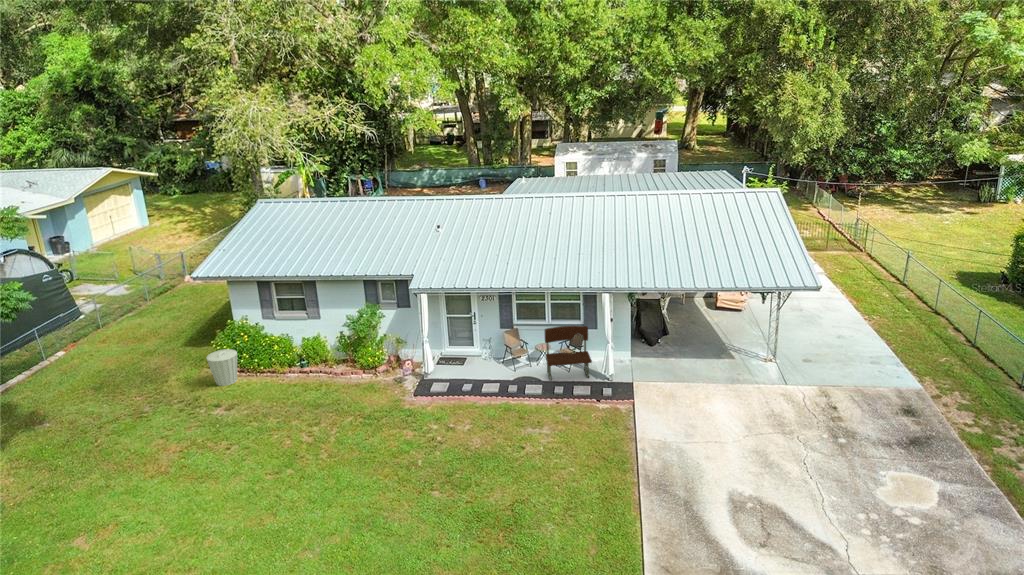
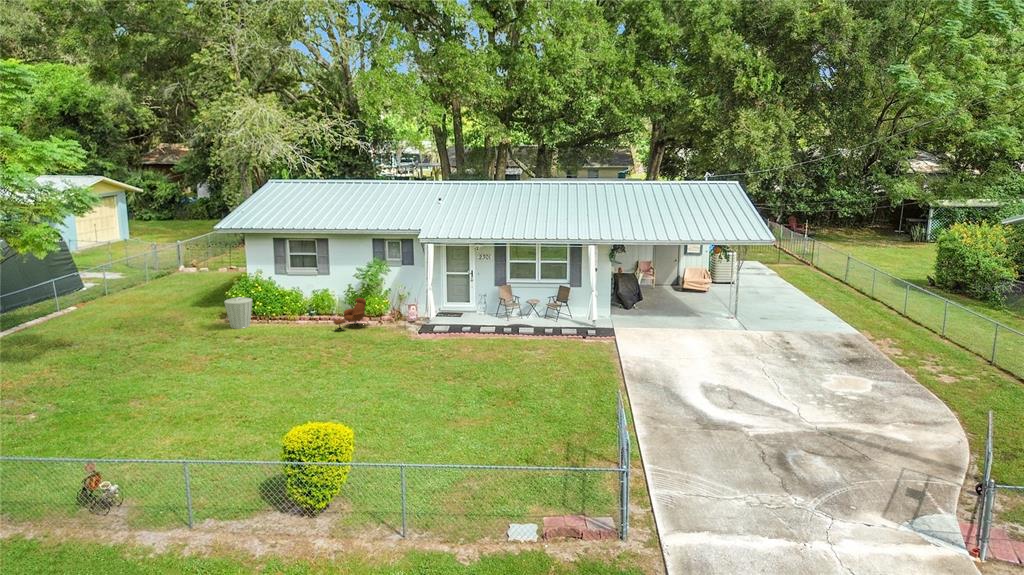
bench: present [545,326,592,380] -> none [535,281,577,328]
lounge chair: none [323,348,359,391] -> present [334,298,366,330]

